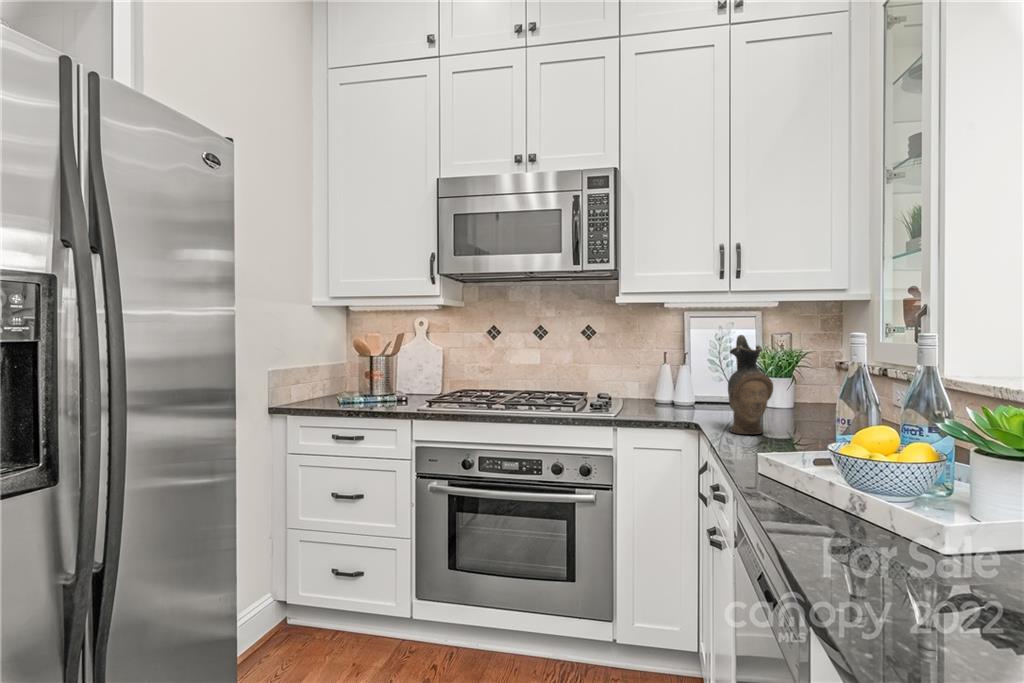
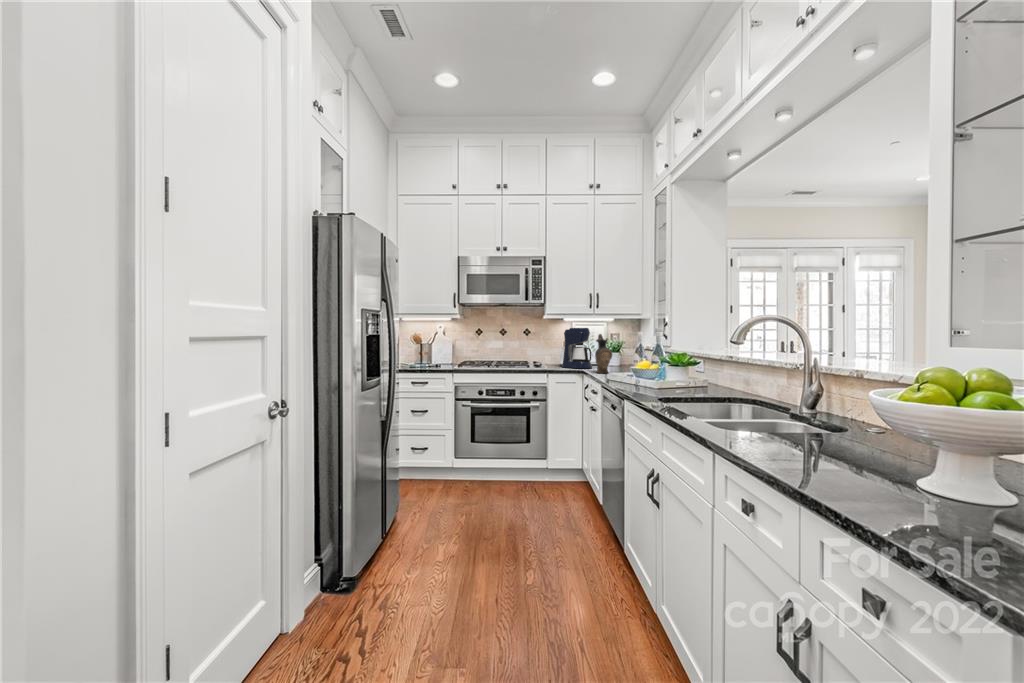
coffee maker: none [653,322,725,415] -> present [562,328,592,368]

